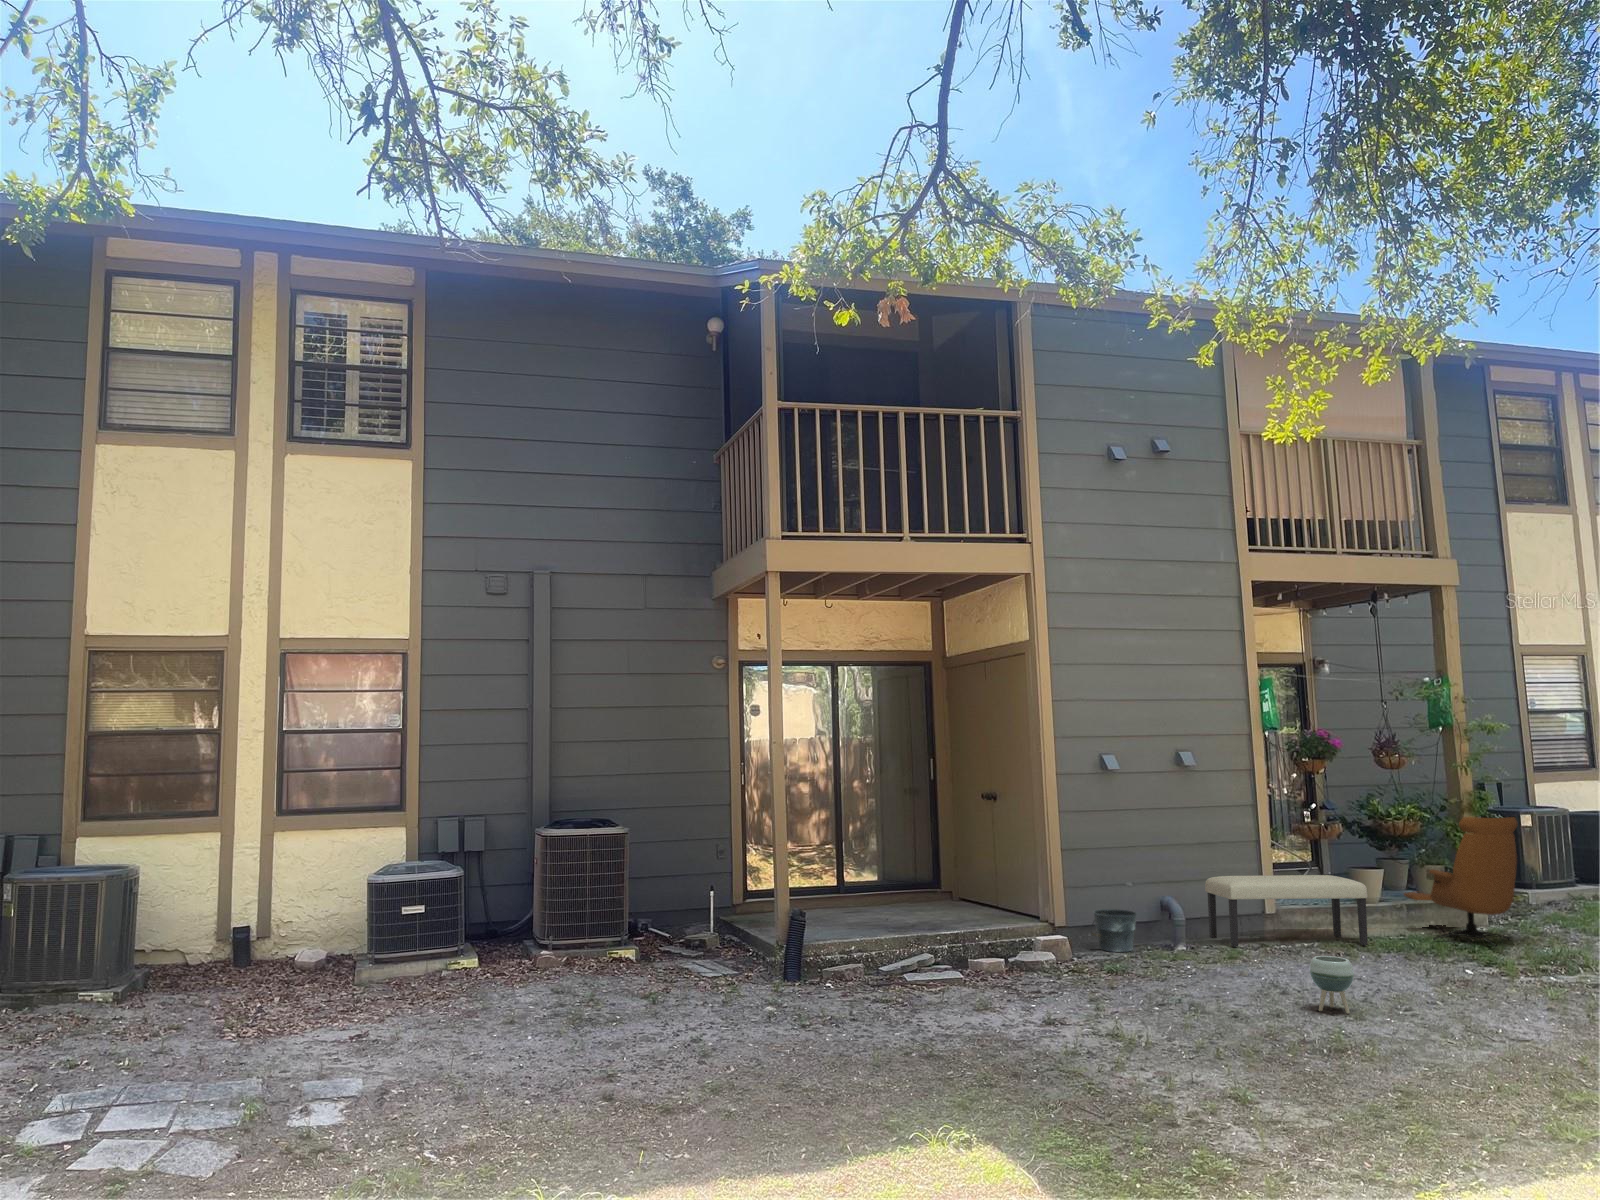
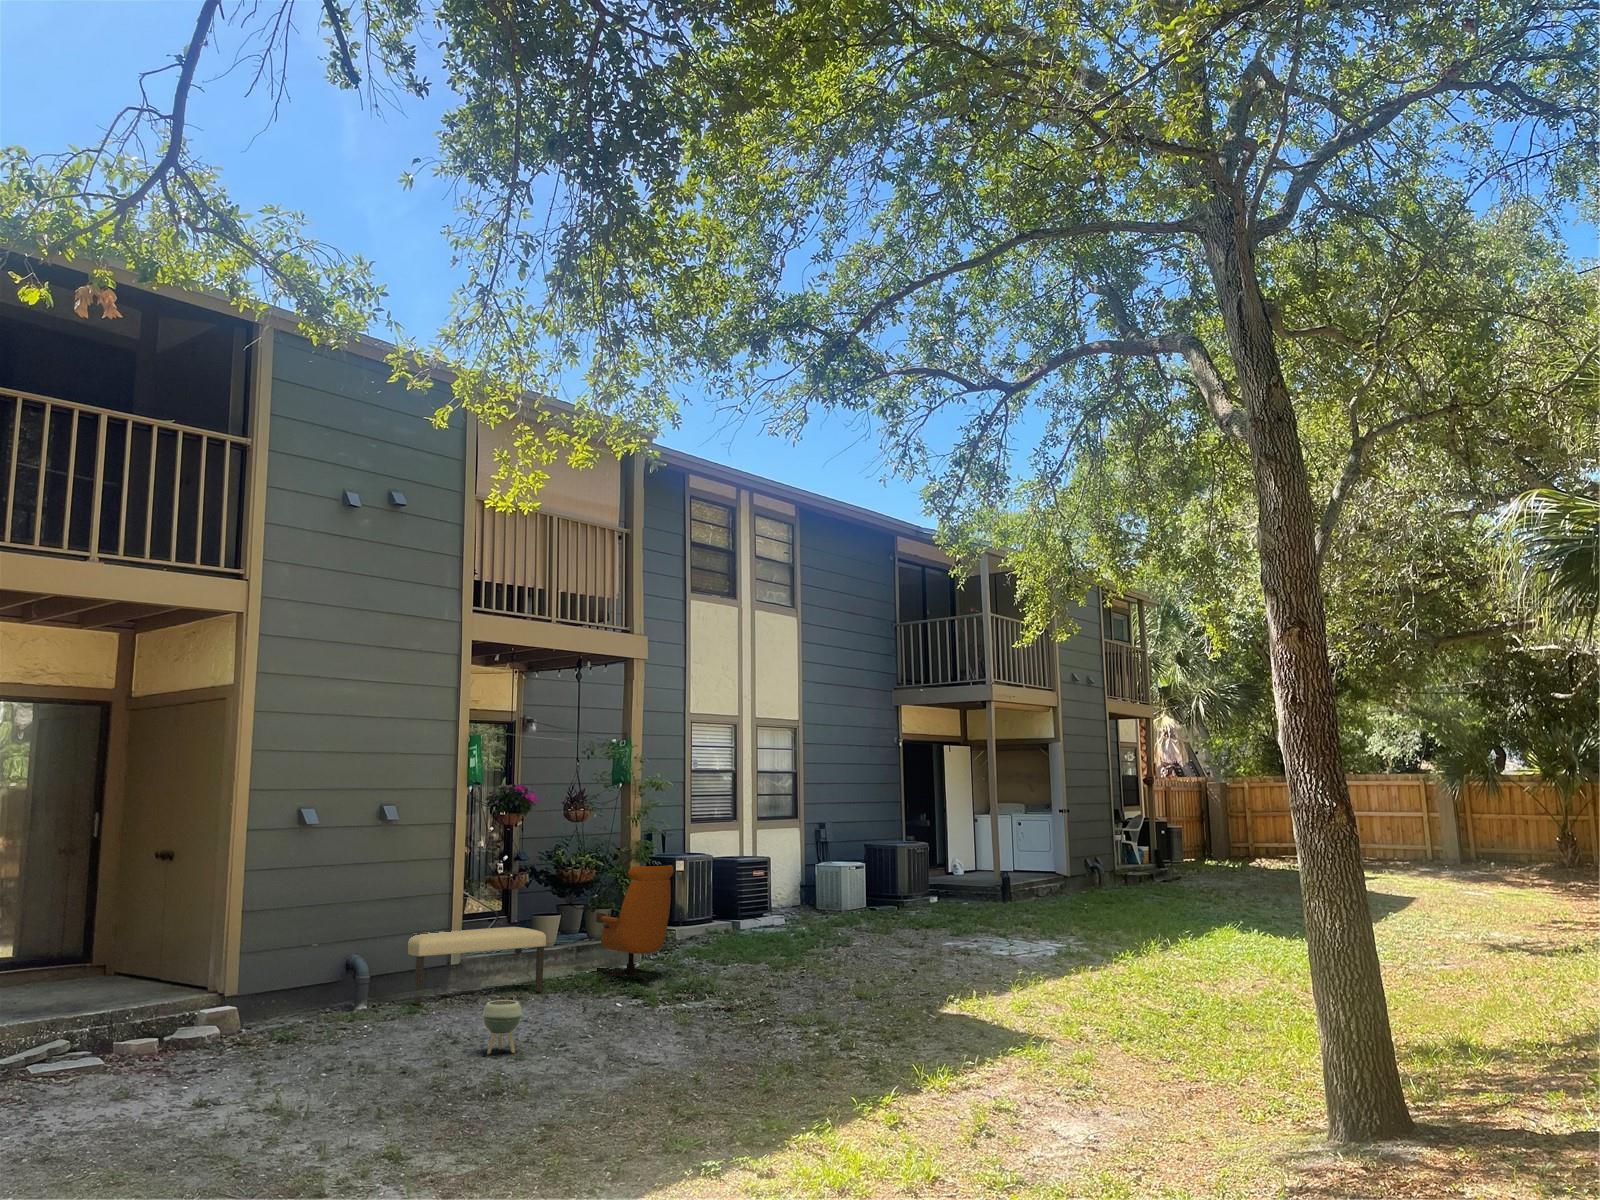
bucket: present [1091,909,1137,952] -> none [265,976,320,1022]

